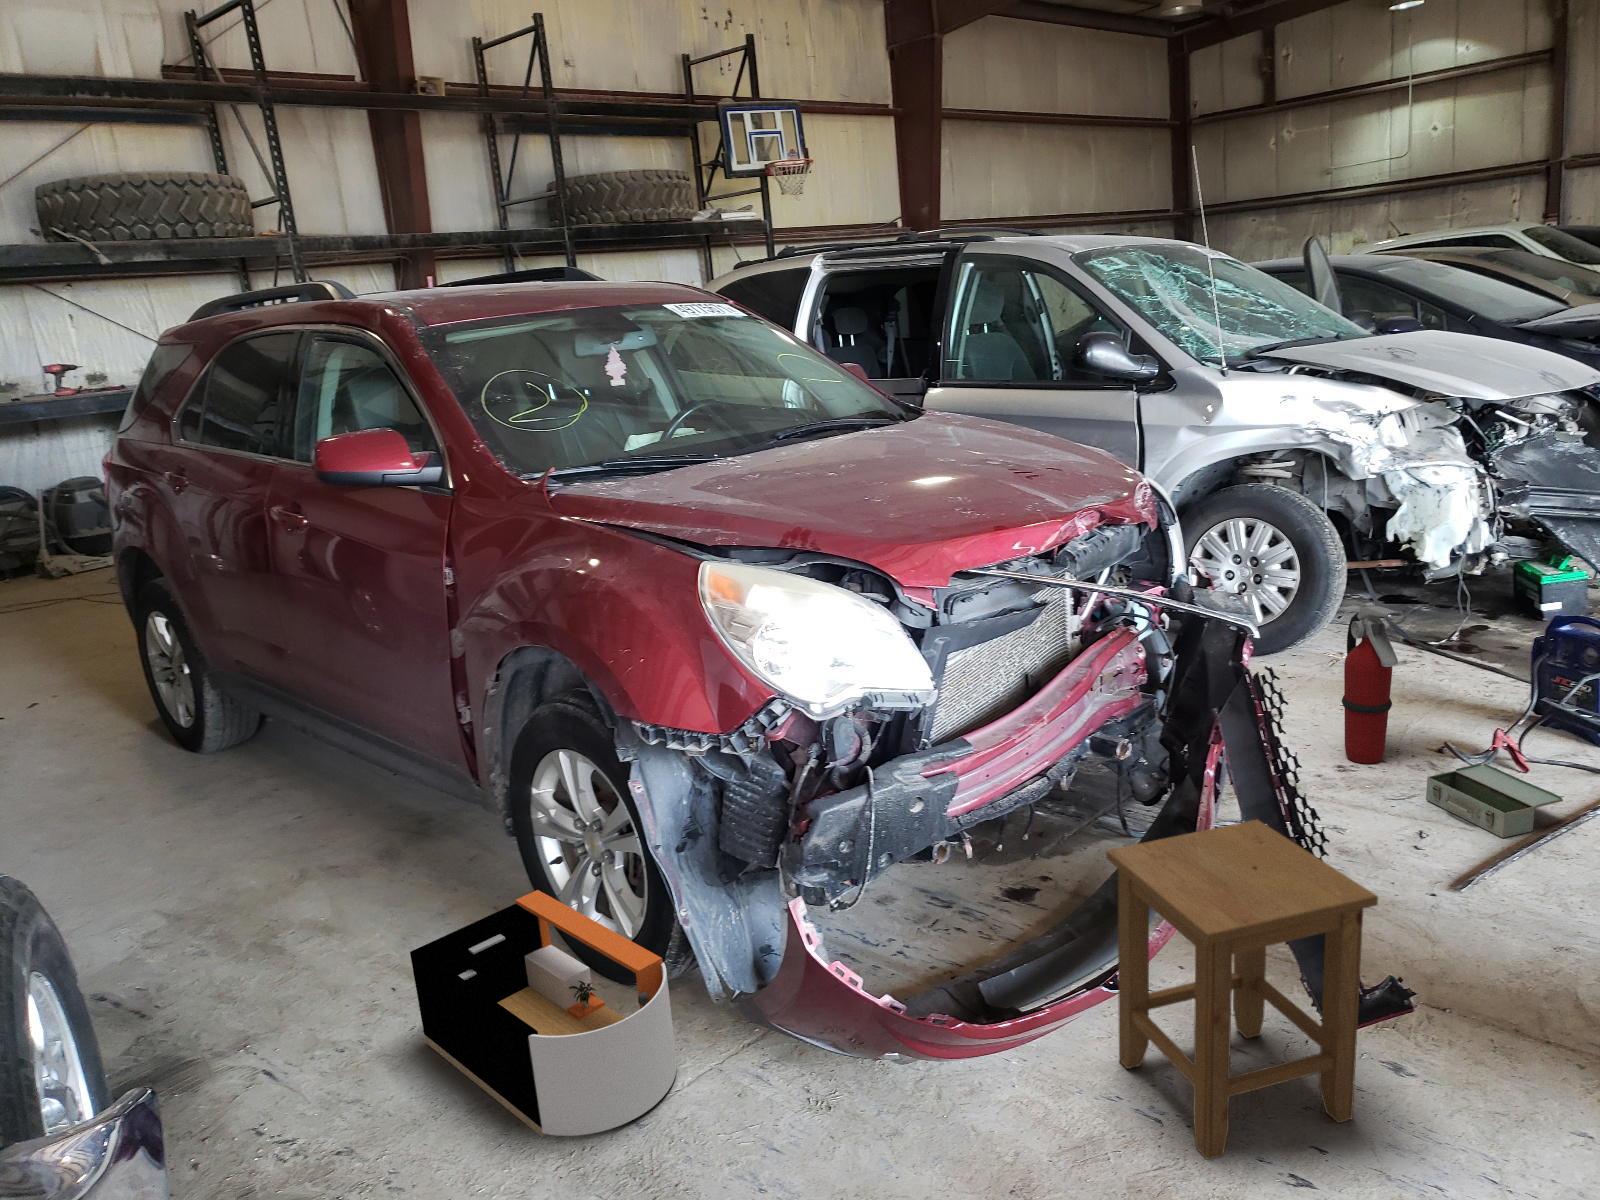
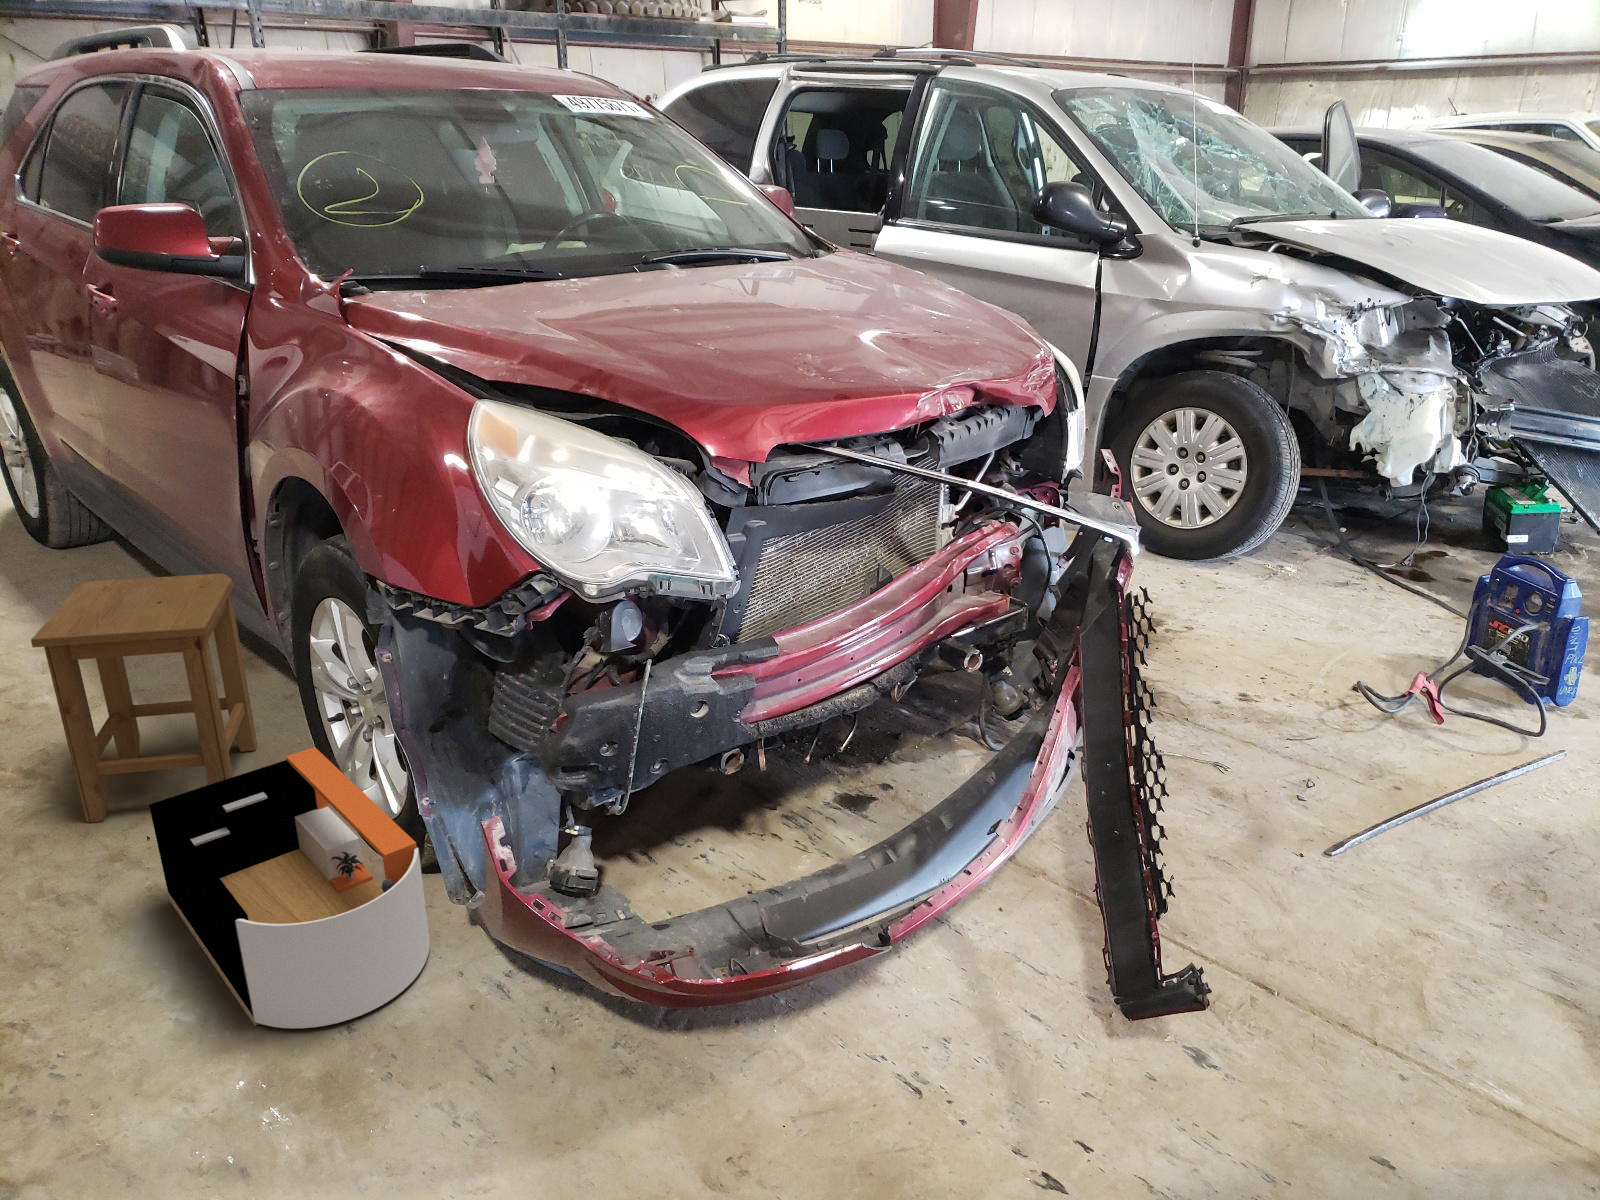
fire extinguisher: present [1342,606,1403,764] -> none [1254,523,1334,691]
toolbox: present [1426,764,1563,838] -> none [1326,706,1470,791]
stool: present [1106,820,1378,1160] -> present [31,573,257,823]

